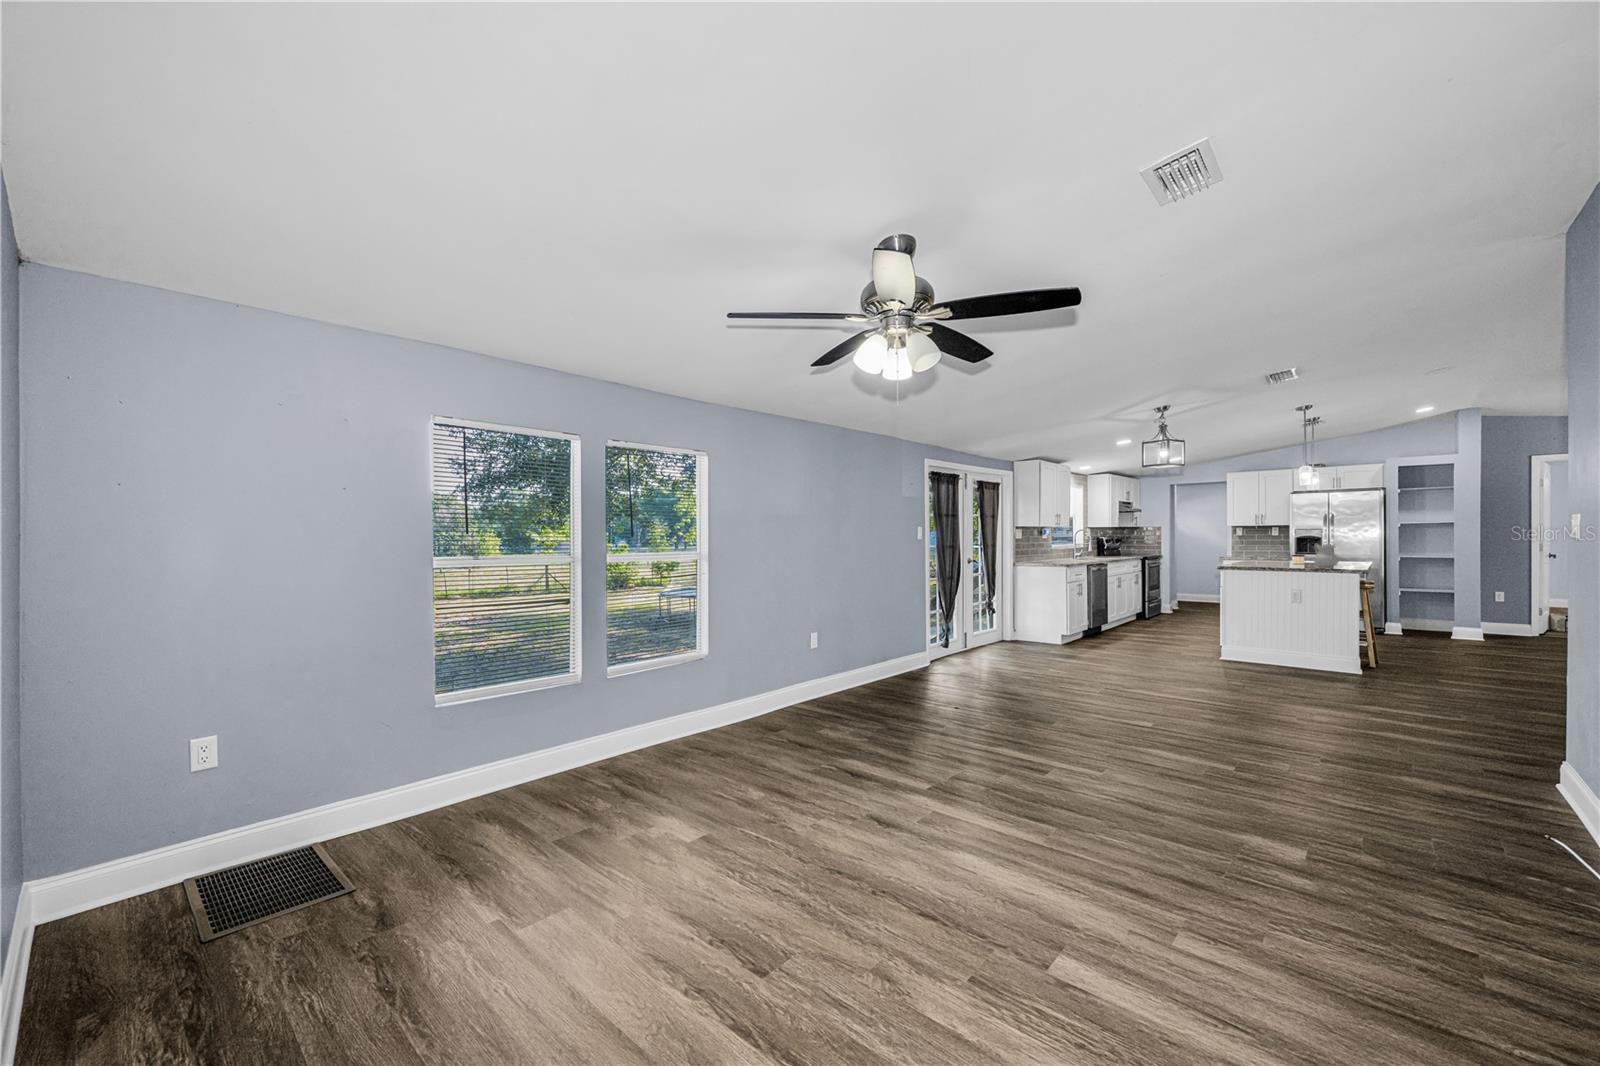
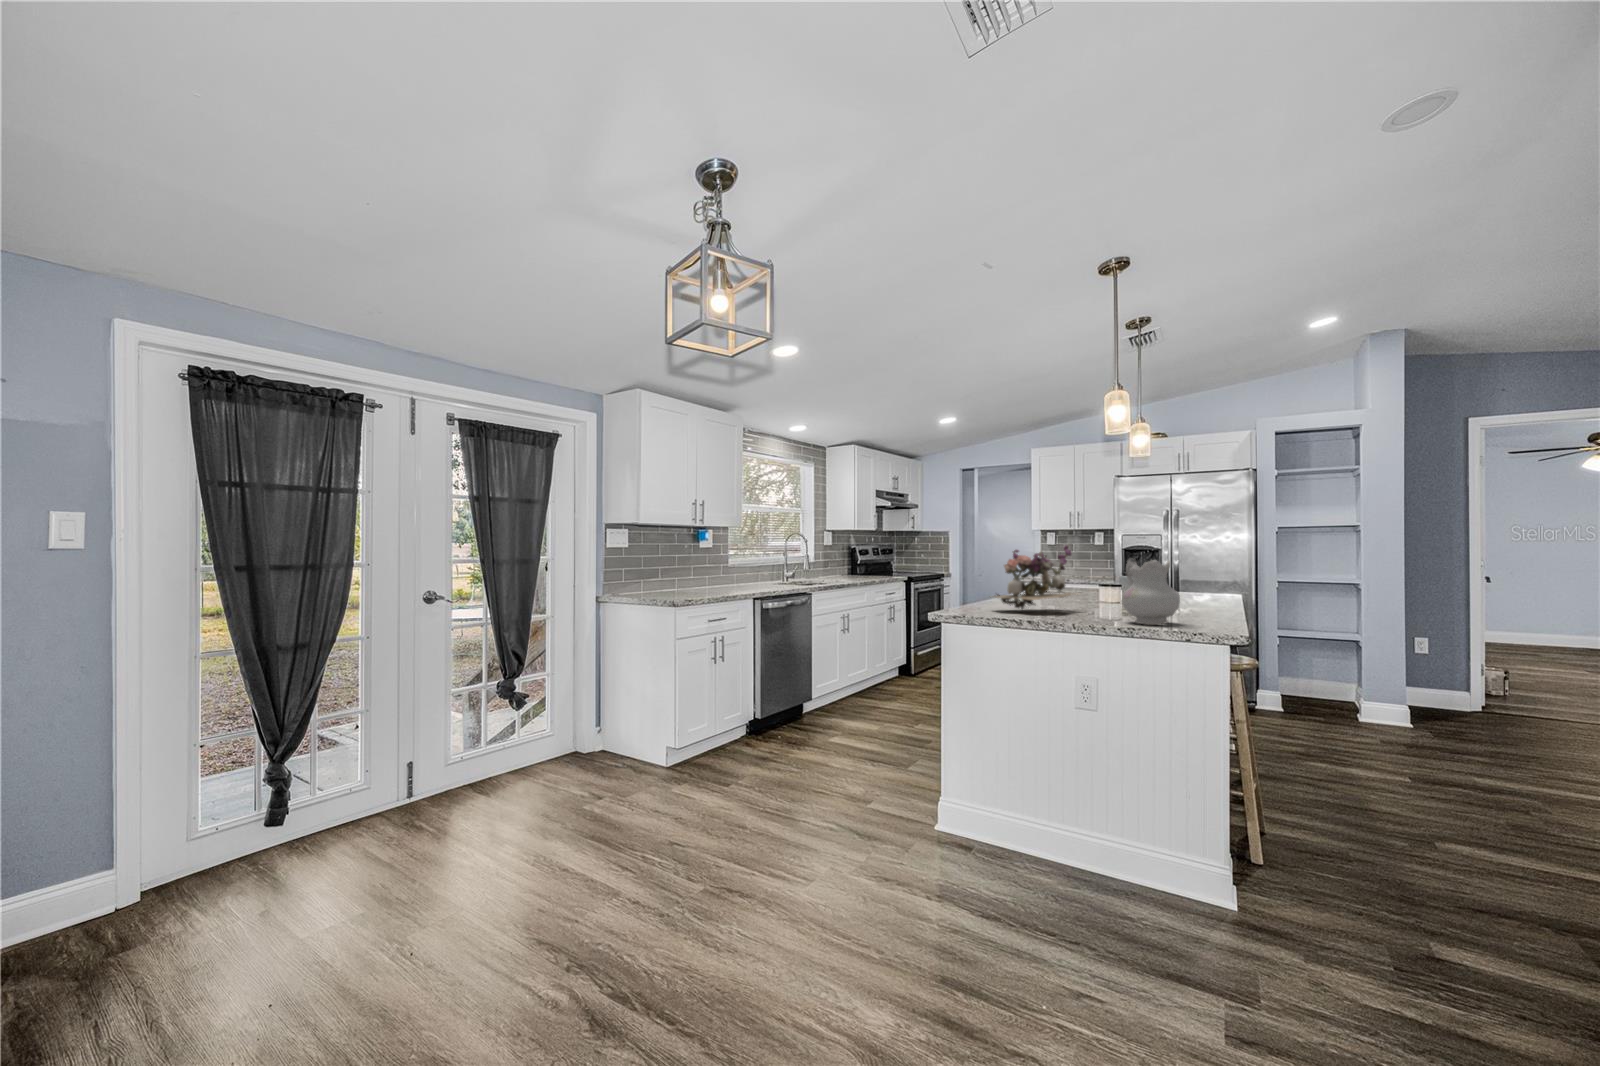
flower arrangement: none [1243,537,1290,567] -> present [994,545,1075,609]

